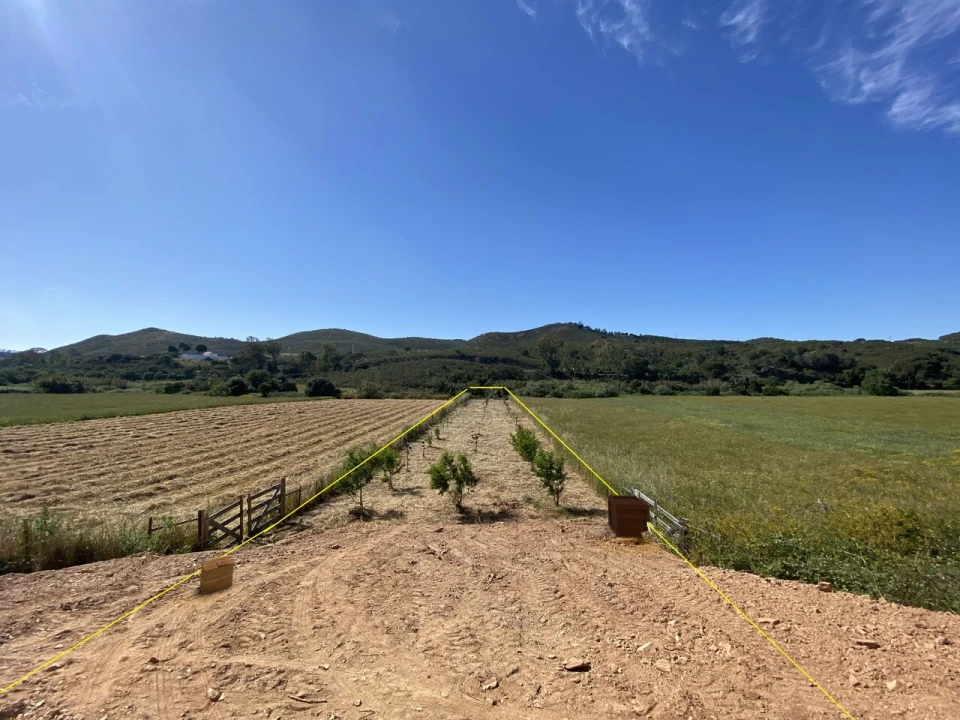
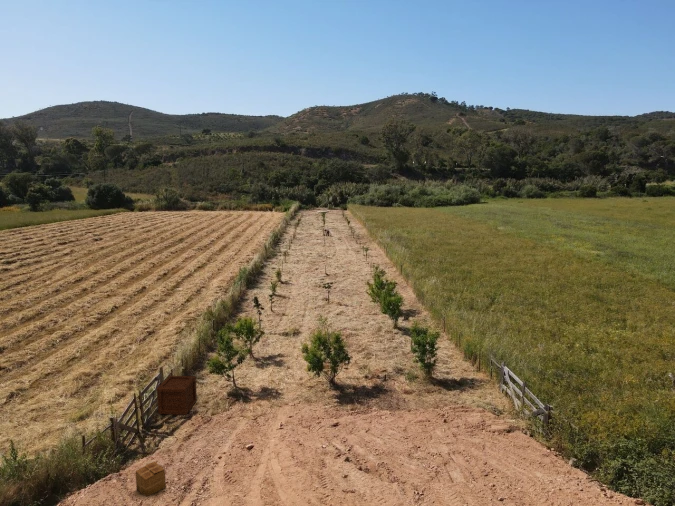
wooden crate: present [607,495,650,538] -> present [157,376,197,415]

